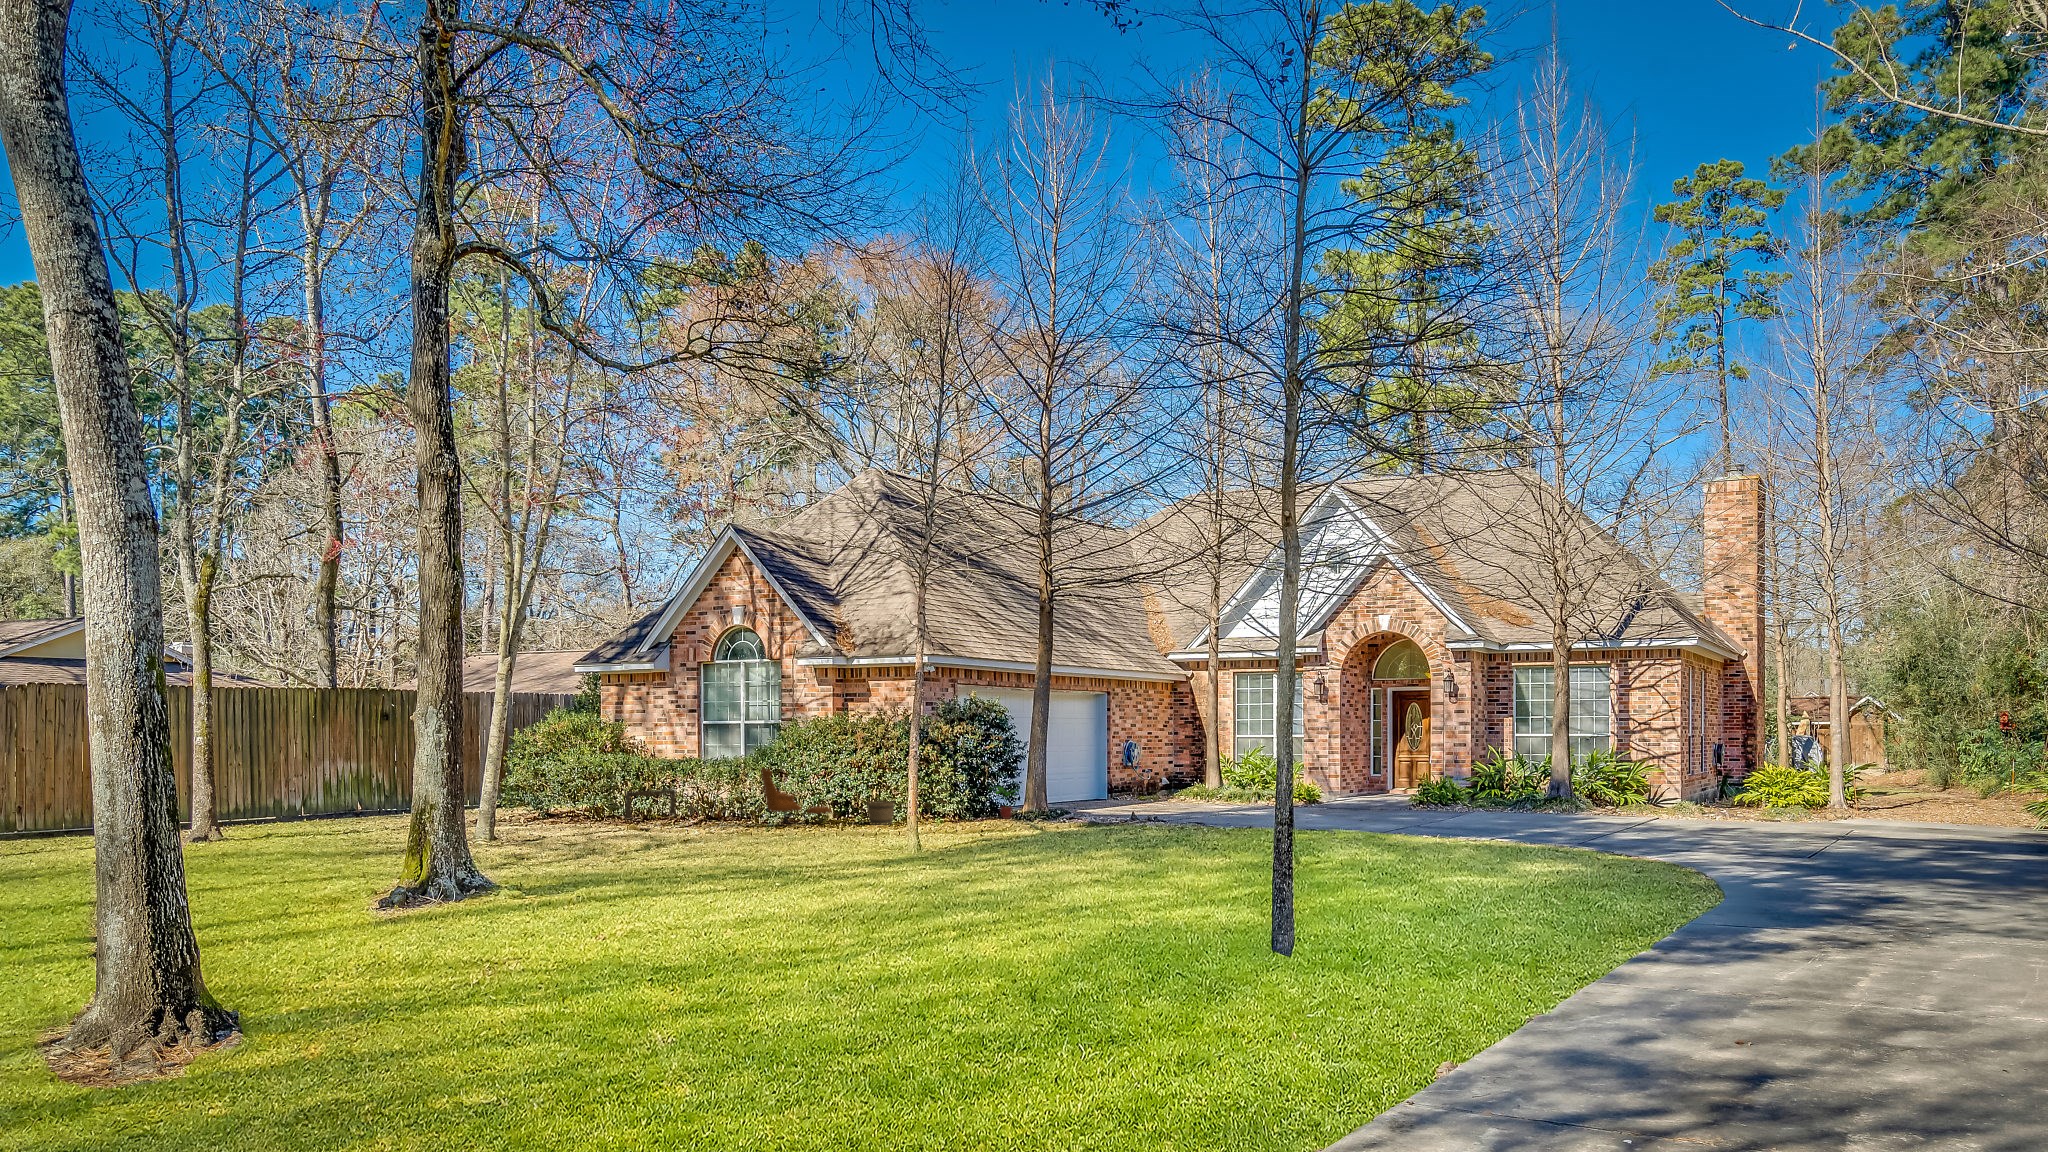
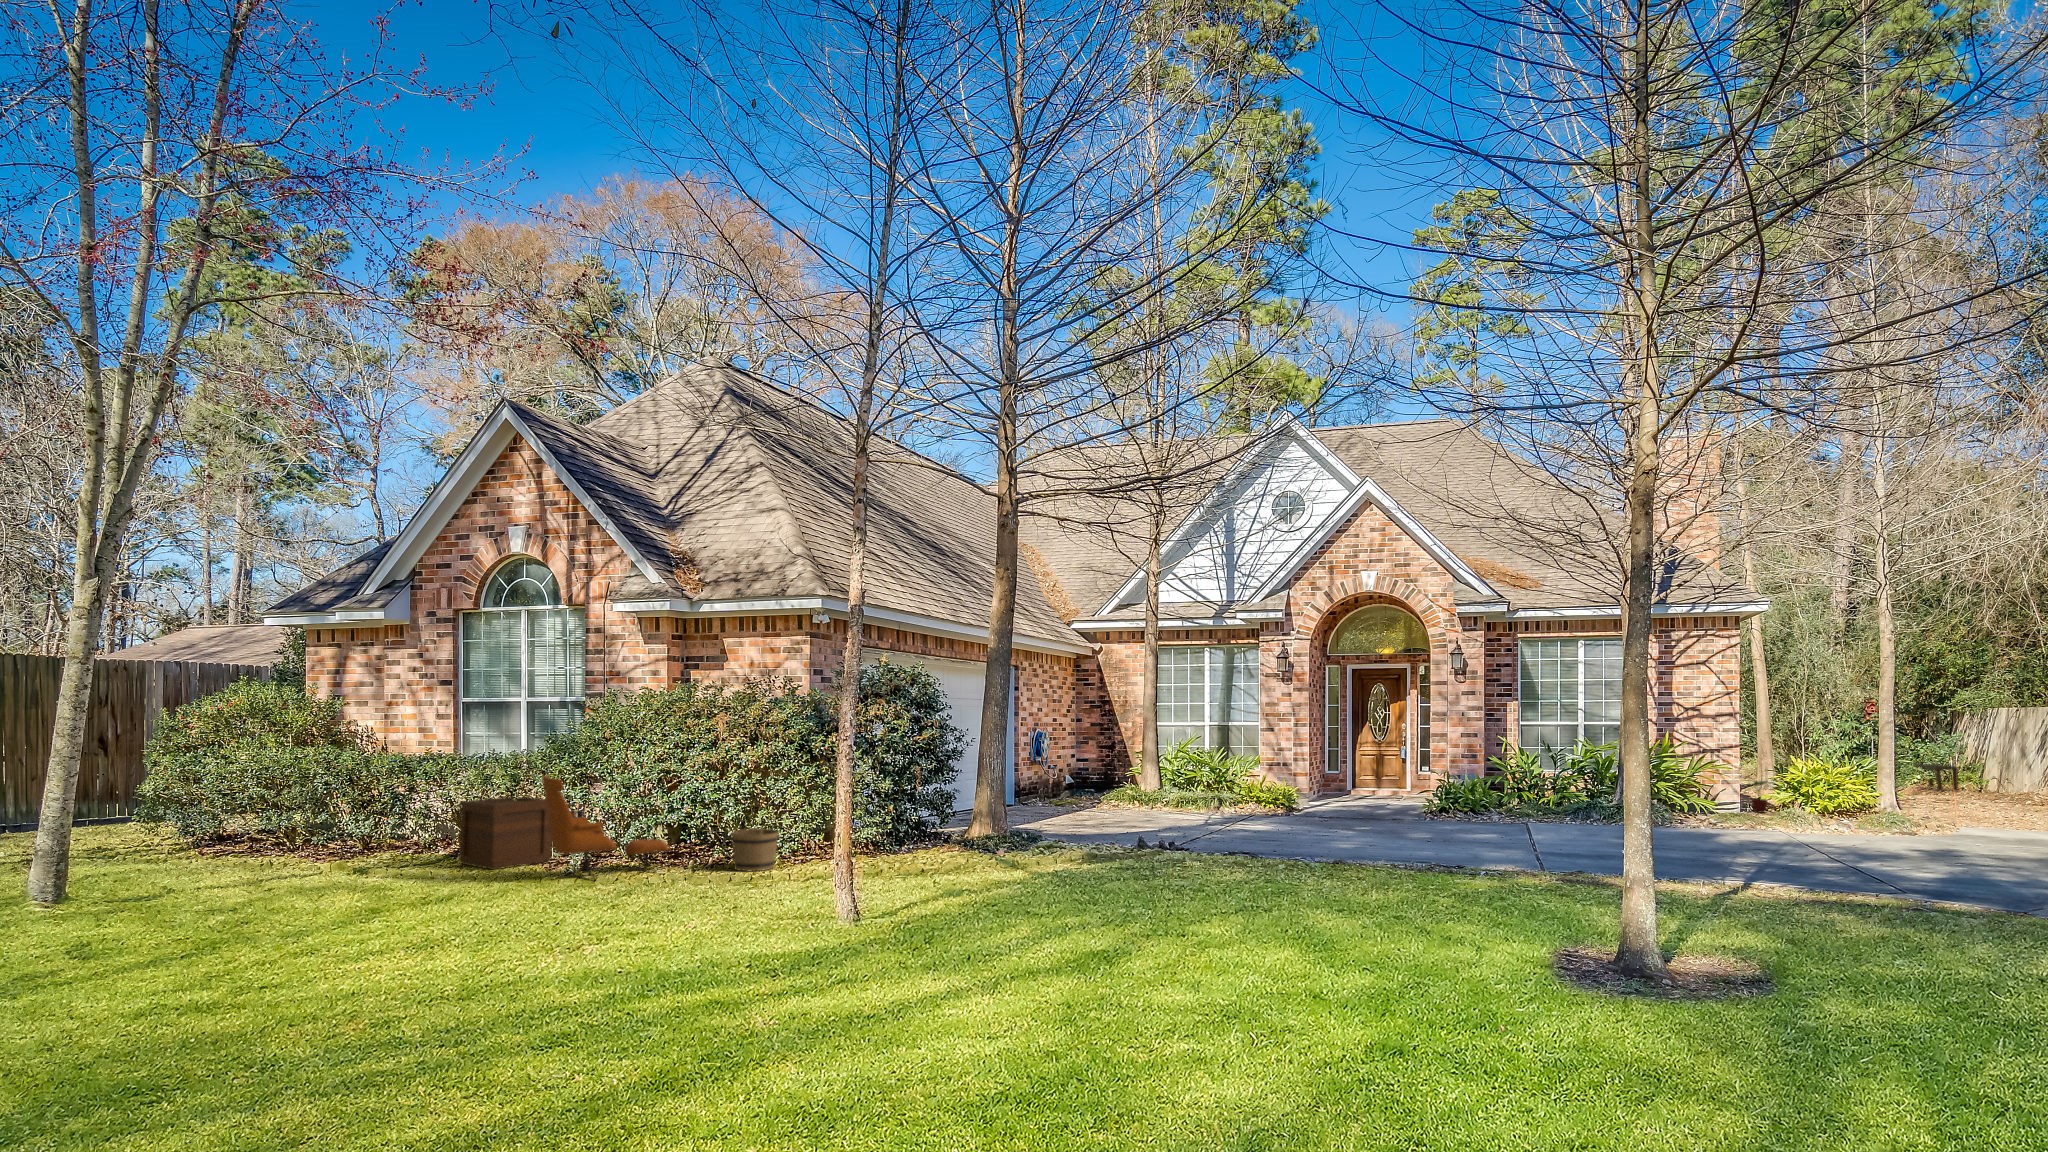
wooden crate: none [714,781,766,823] -> present [459,797,552,870]
potted plant: present [996,787,1012,819] -> present [1749,777,1775,813]
bench: present [624,789,676,820] -> present [1914,763,1958,791]

